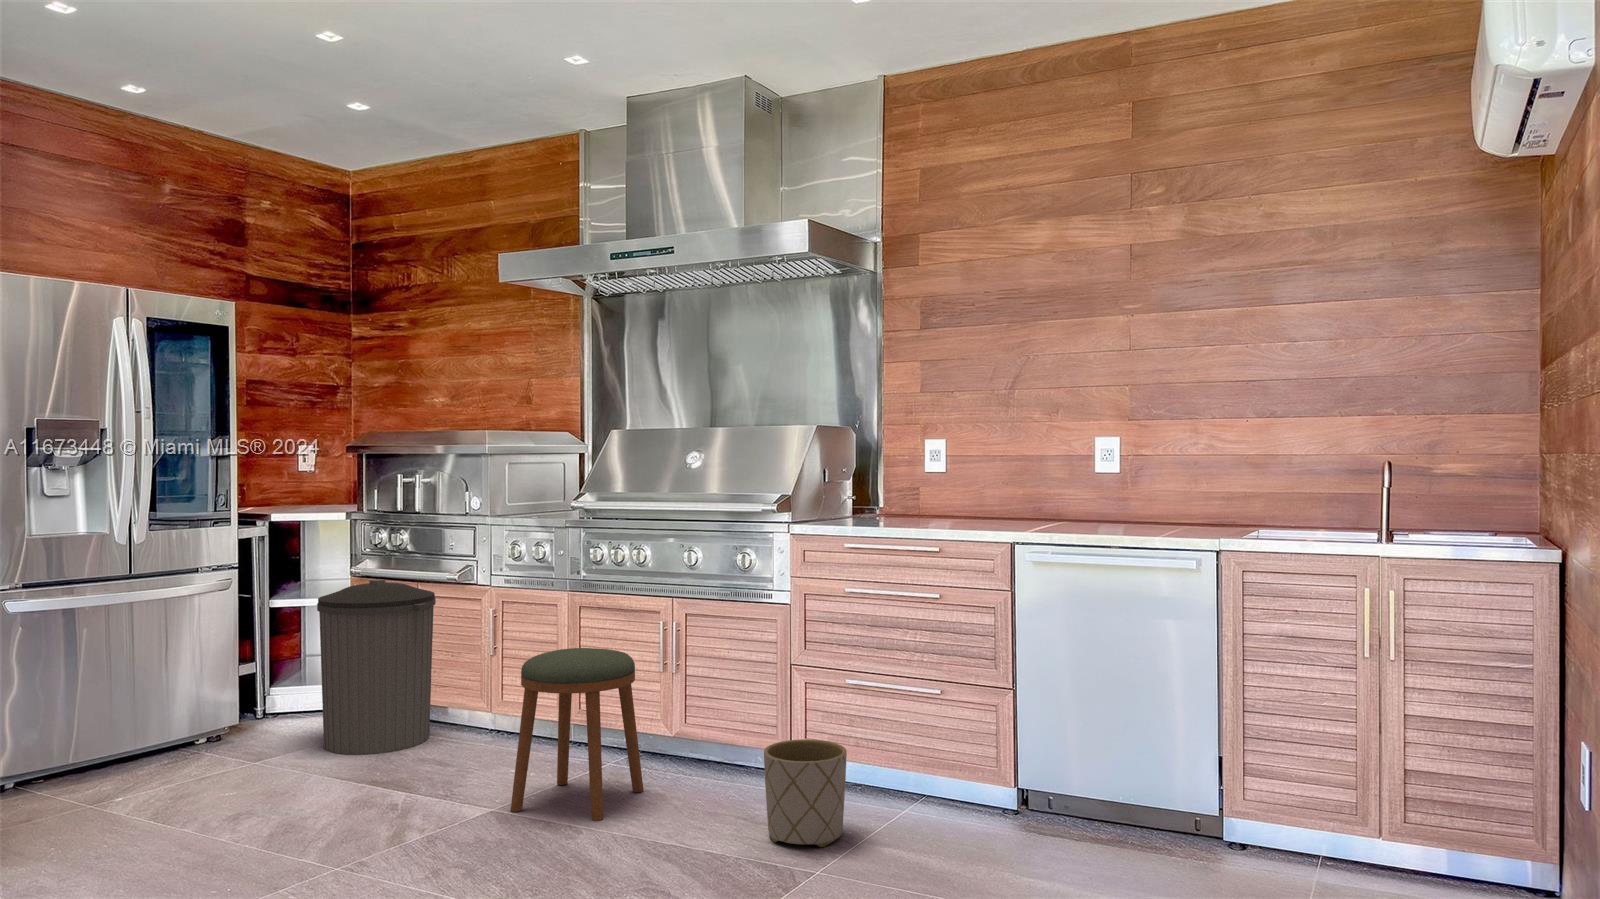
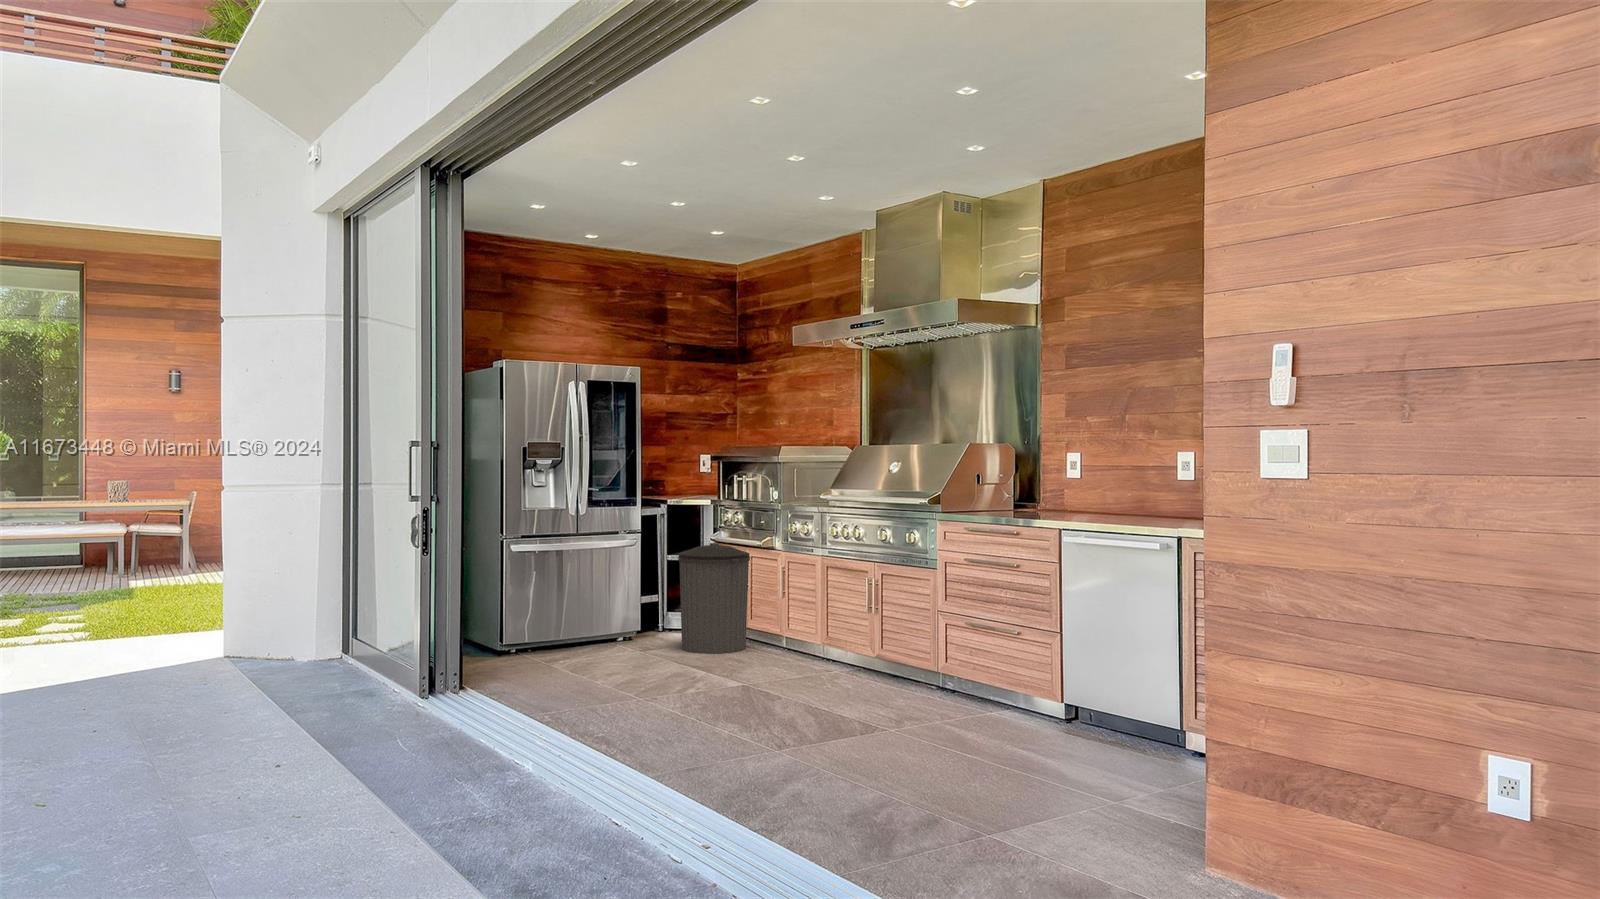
stool: present [511,648,643,821] -> none [750,589,837,696]
planter: present [764,739,847,847] -> none [877,655,932,723]

